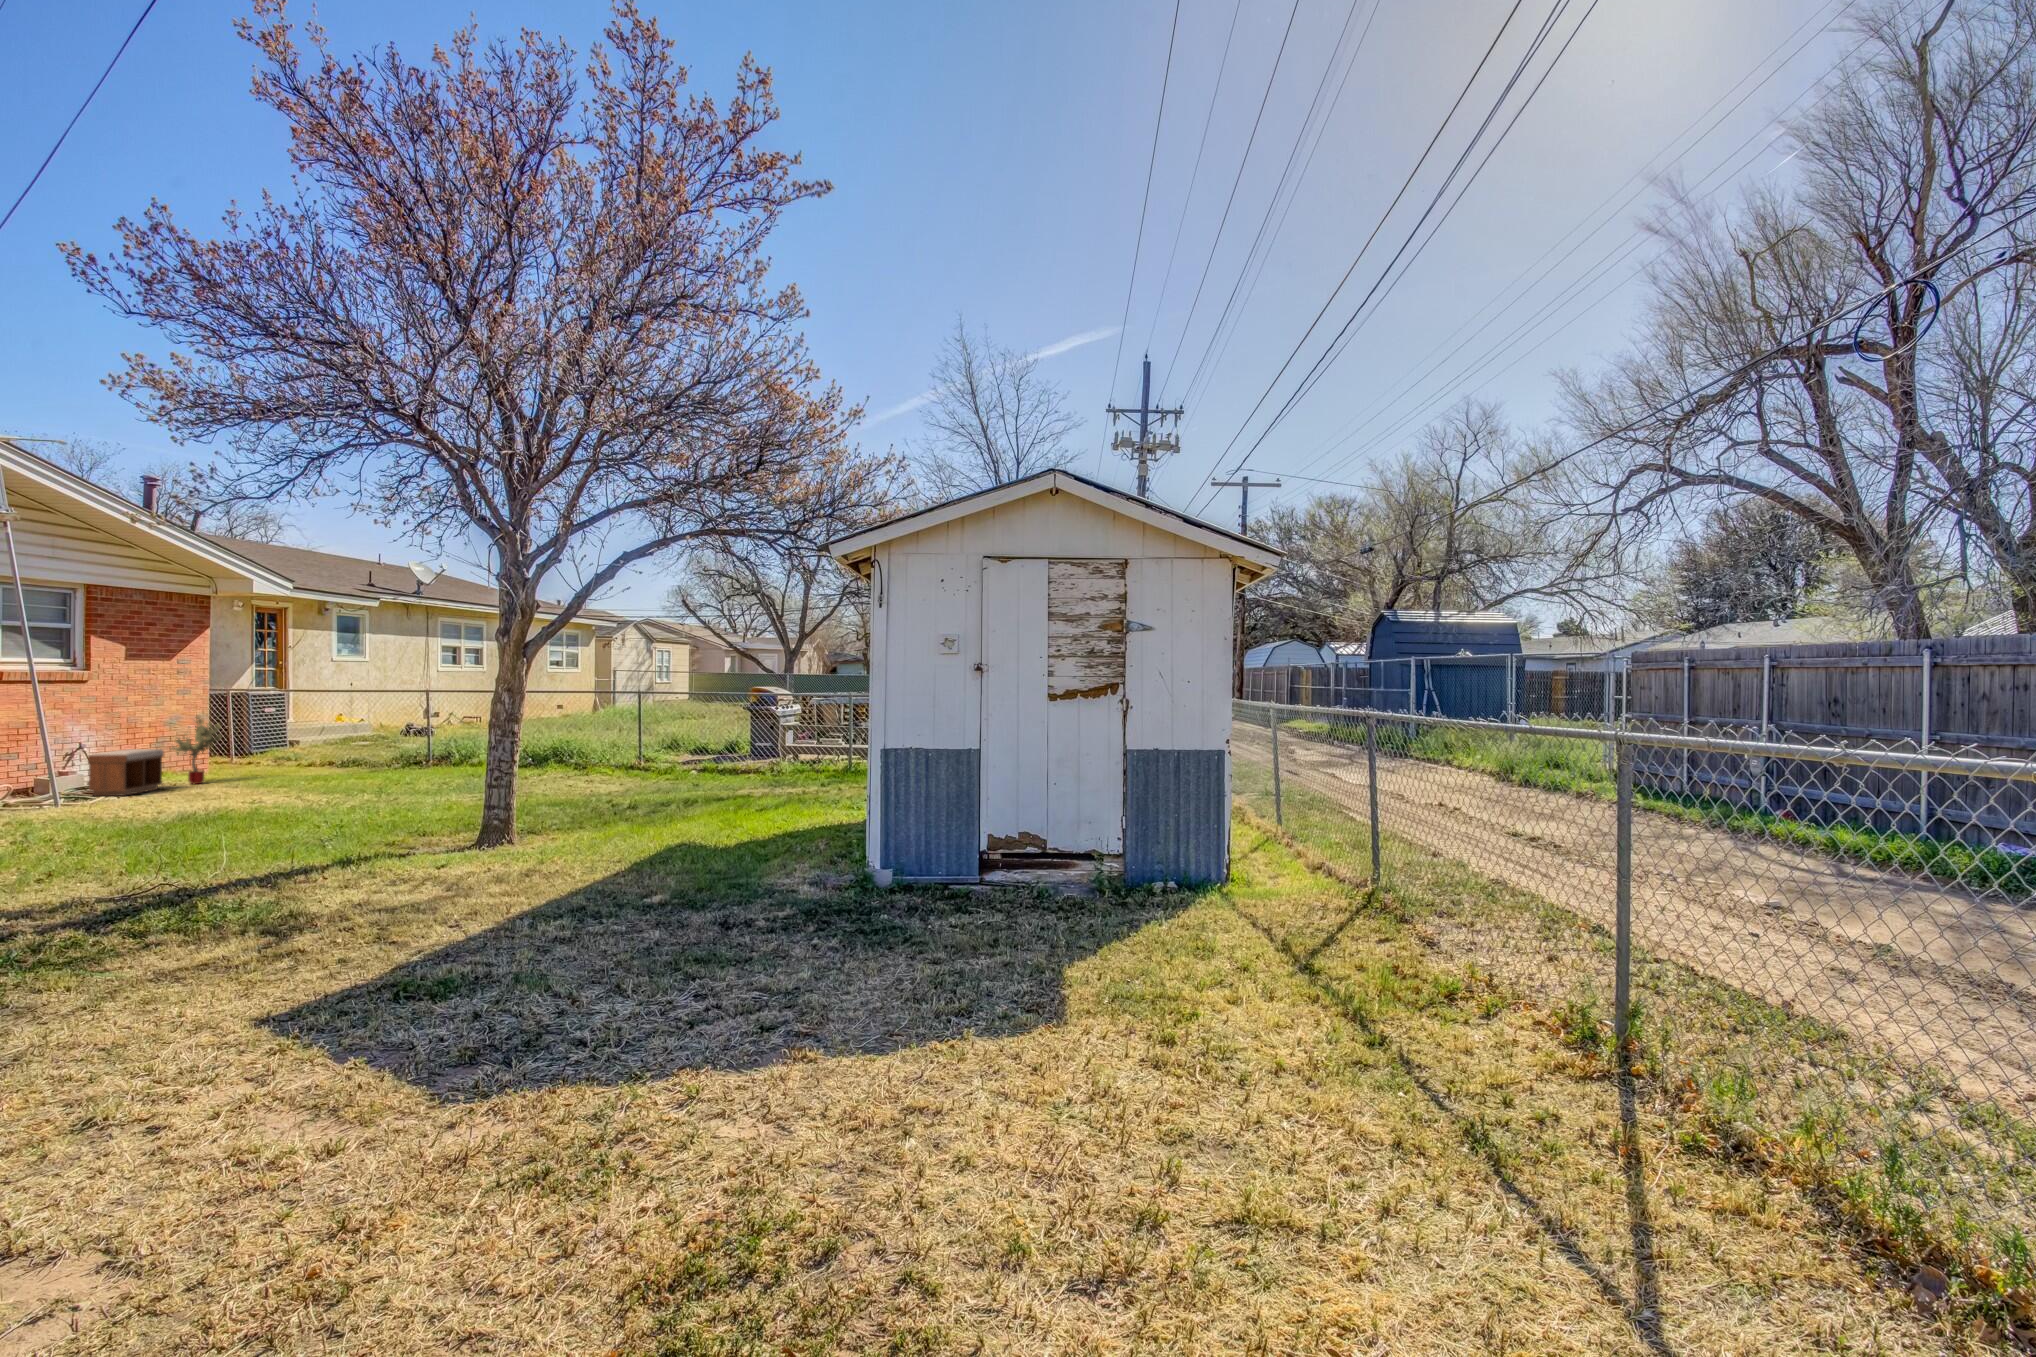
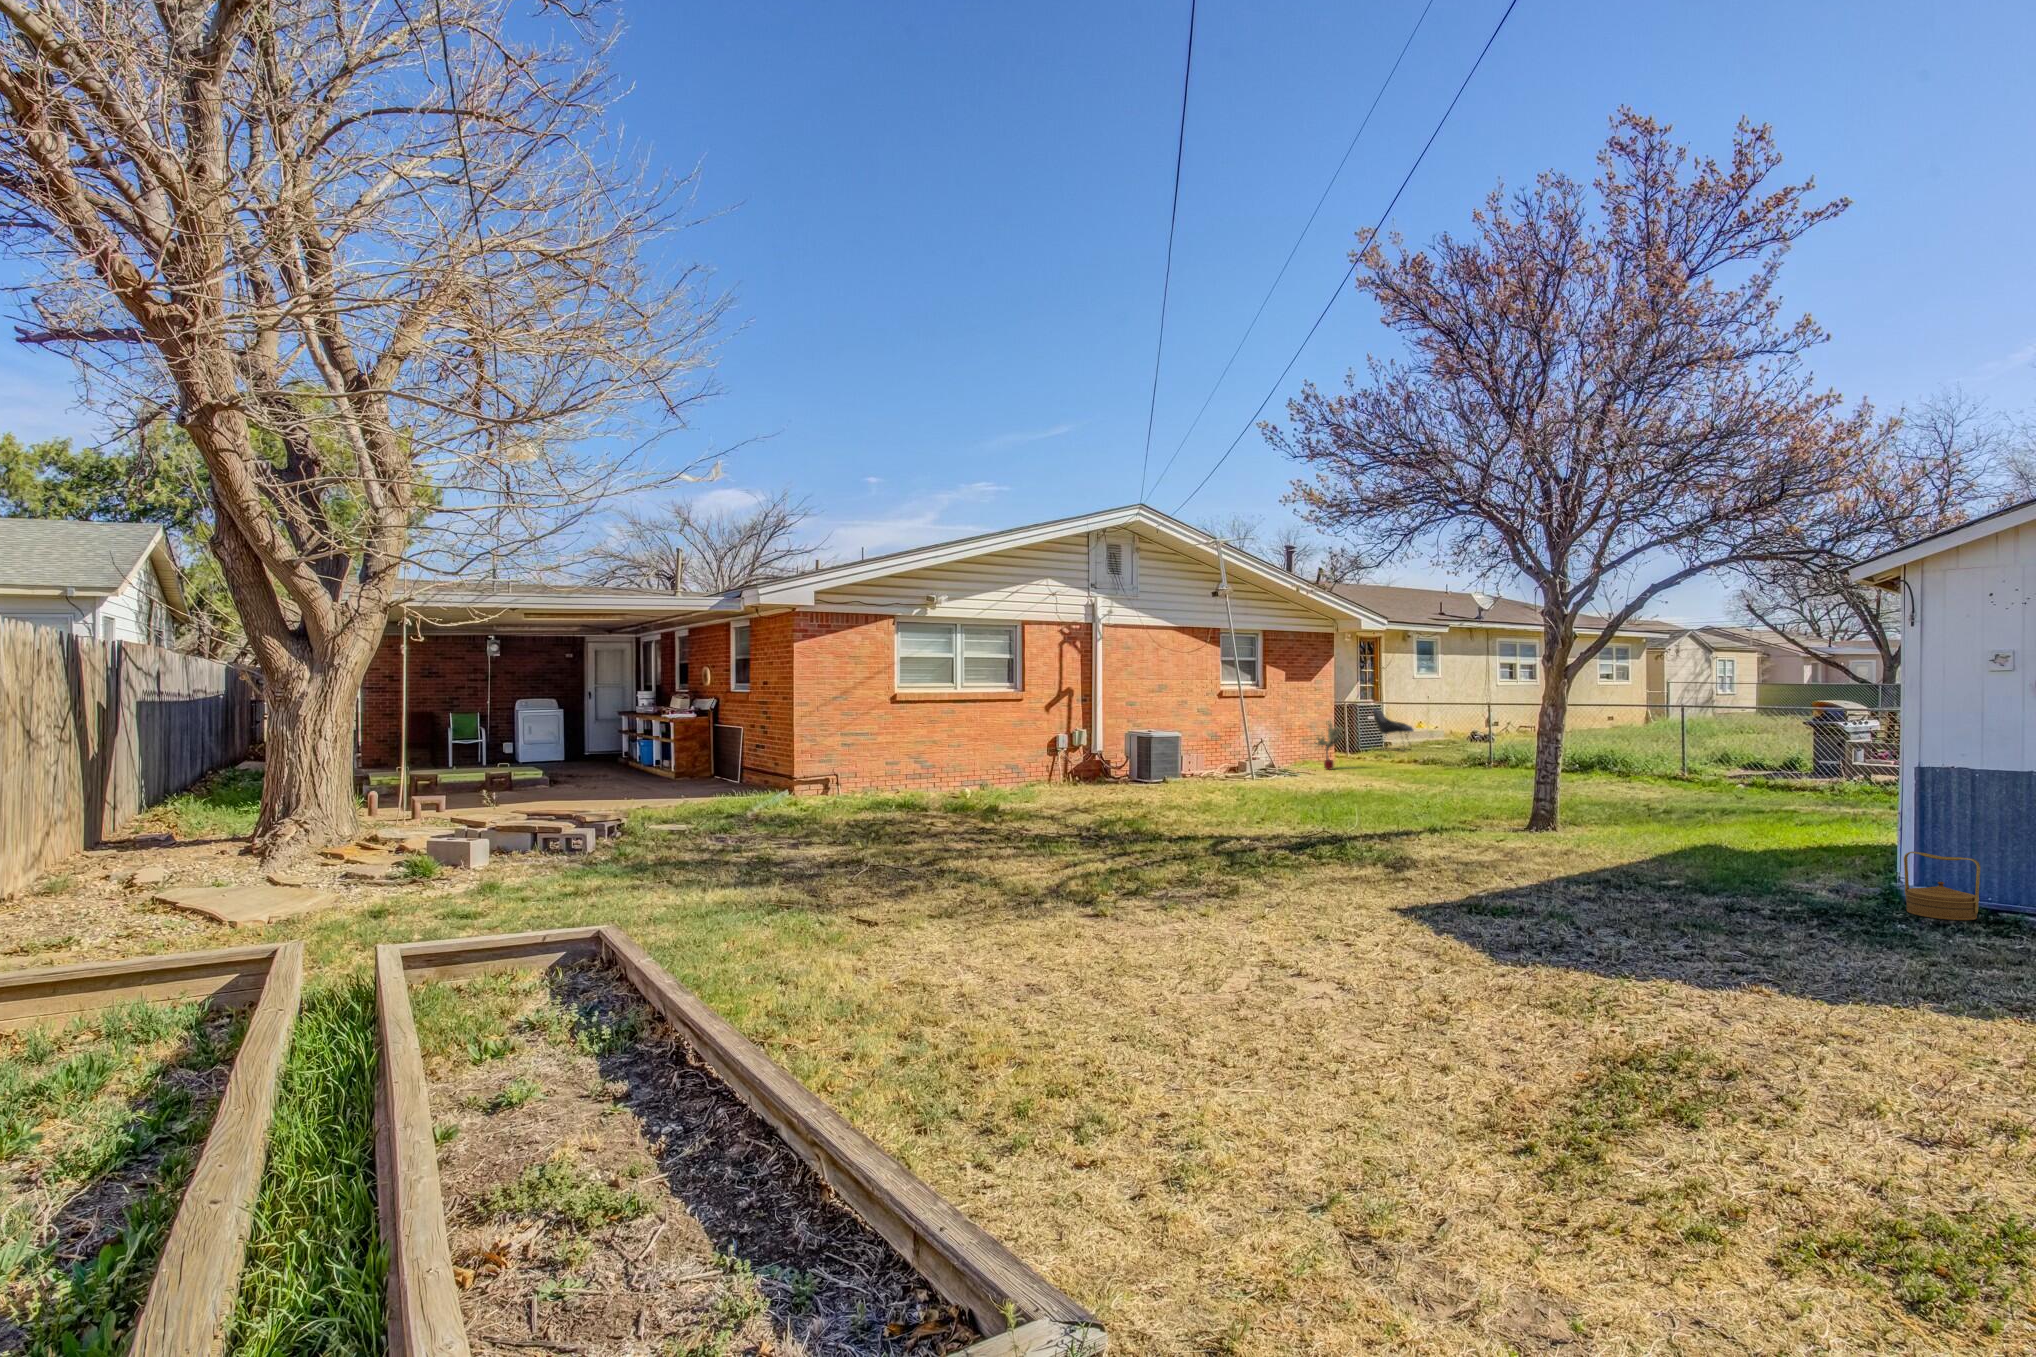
lounge chair: none [272,699,332,753] -> present [1373,709,1414,749]
bench: present [88,749,164,796] -> none [1269,743,1310,774]
woven basket: none [869,837,929,903] -> present [1904,852,1980,920]

